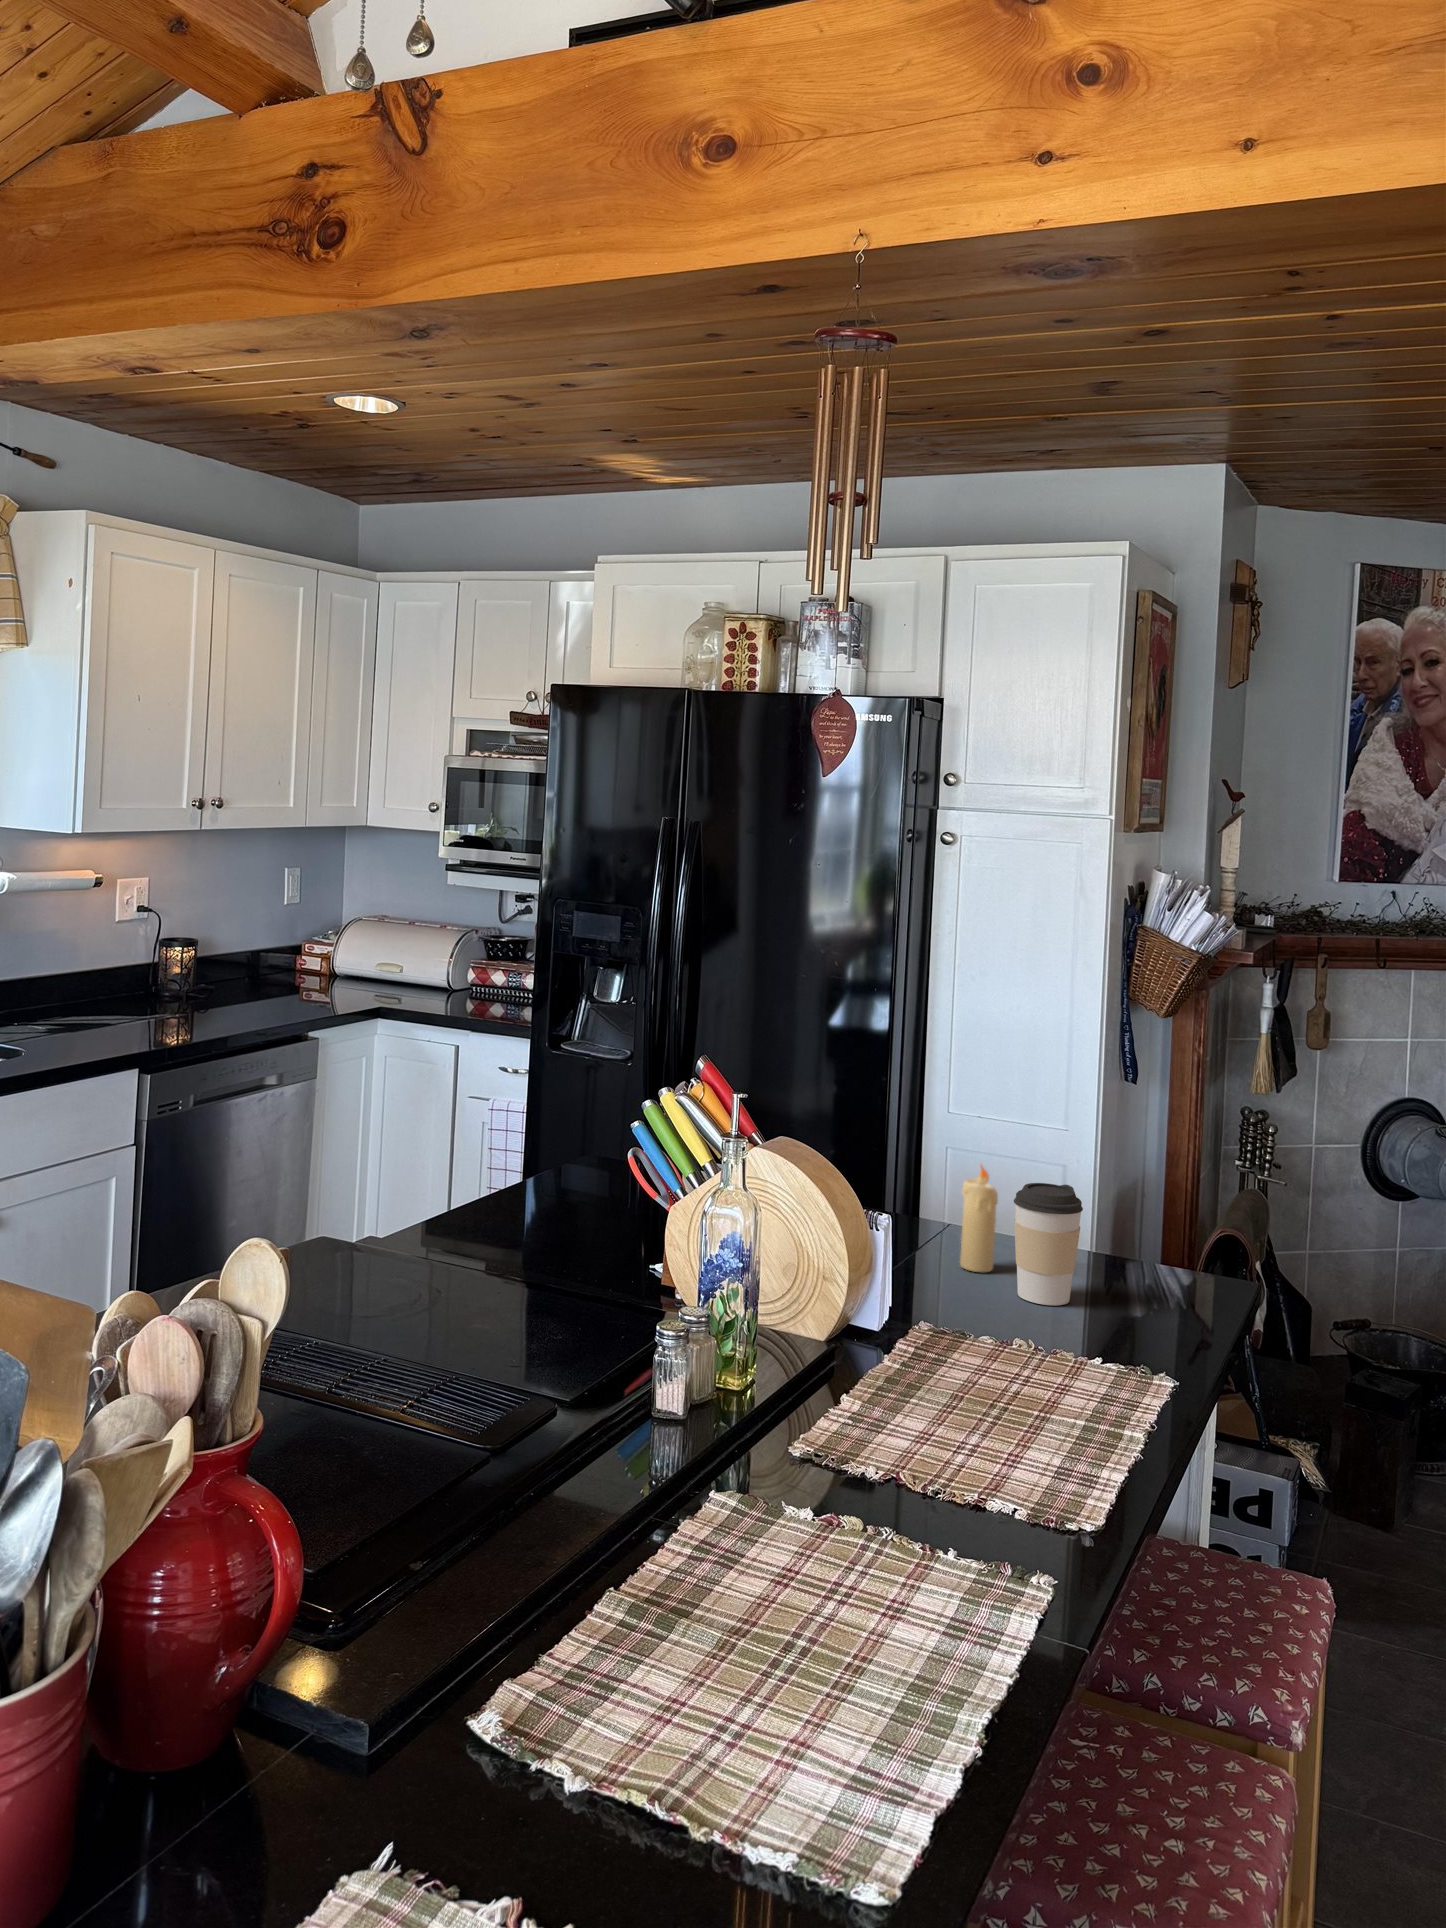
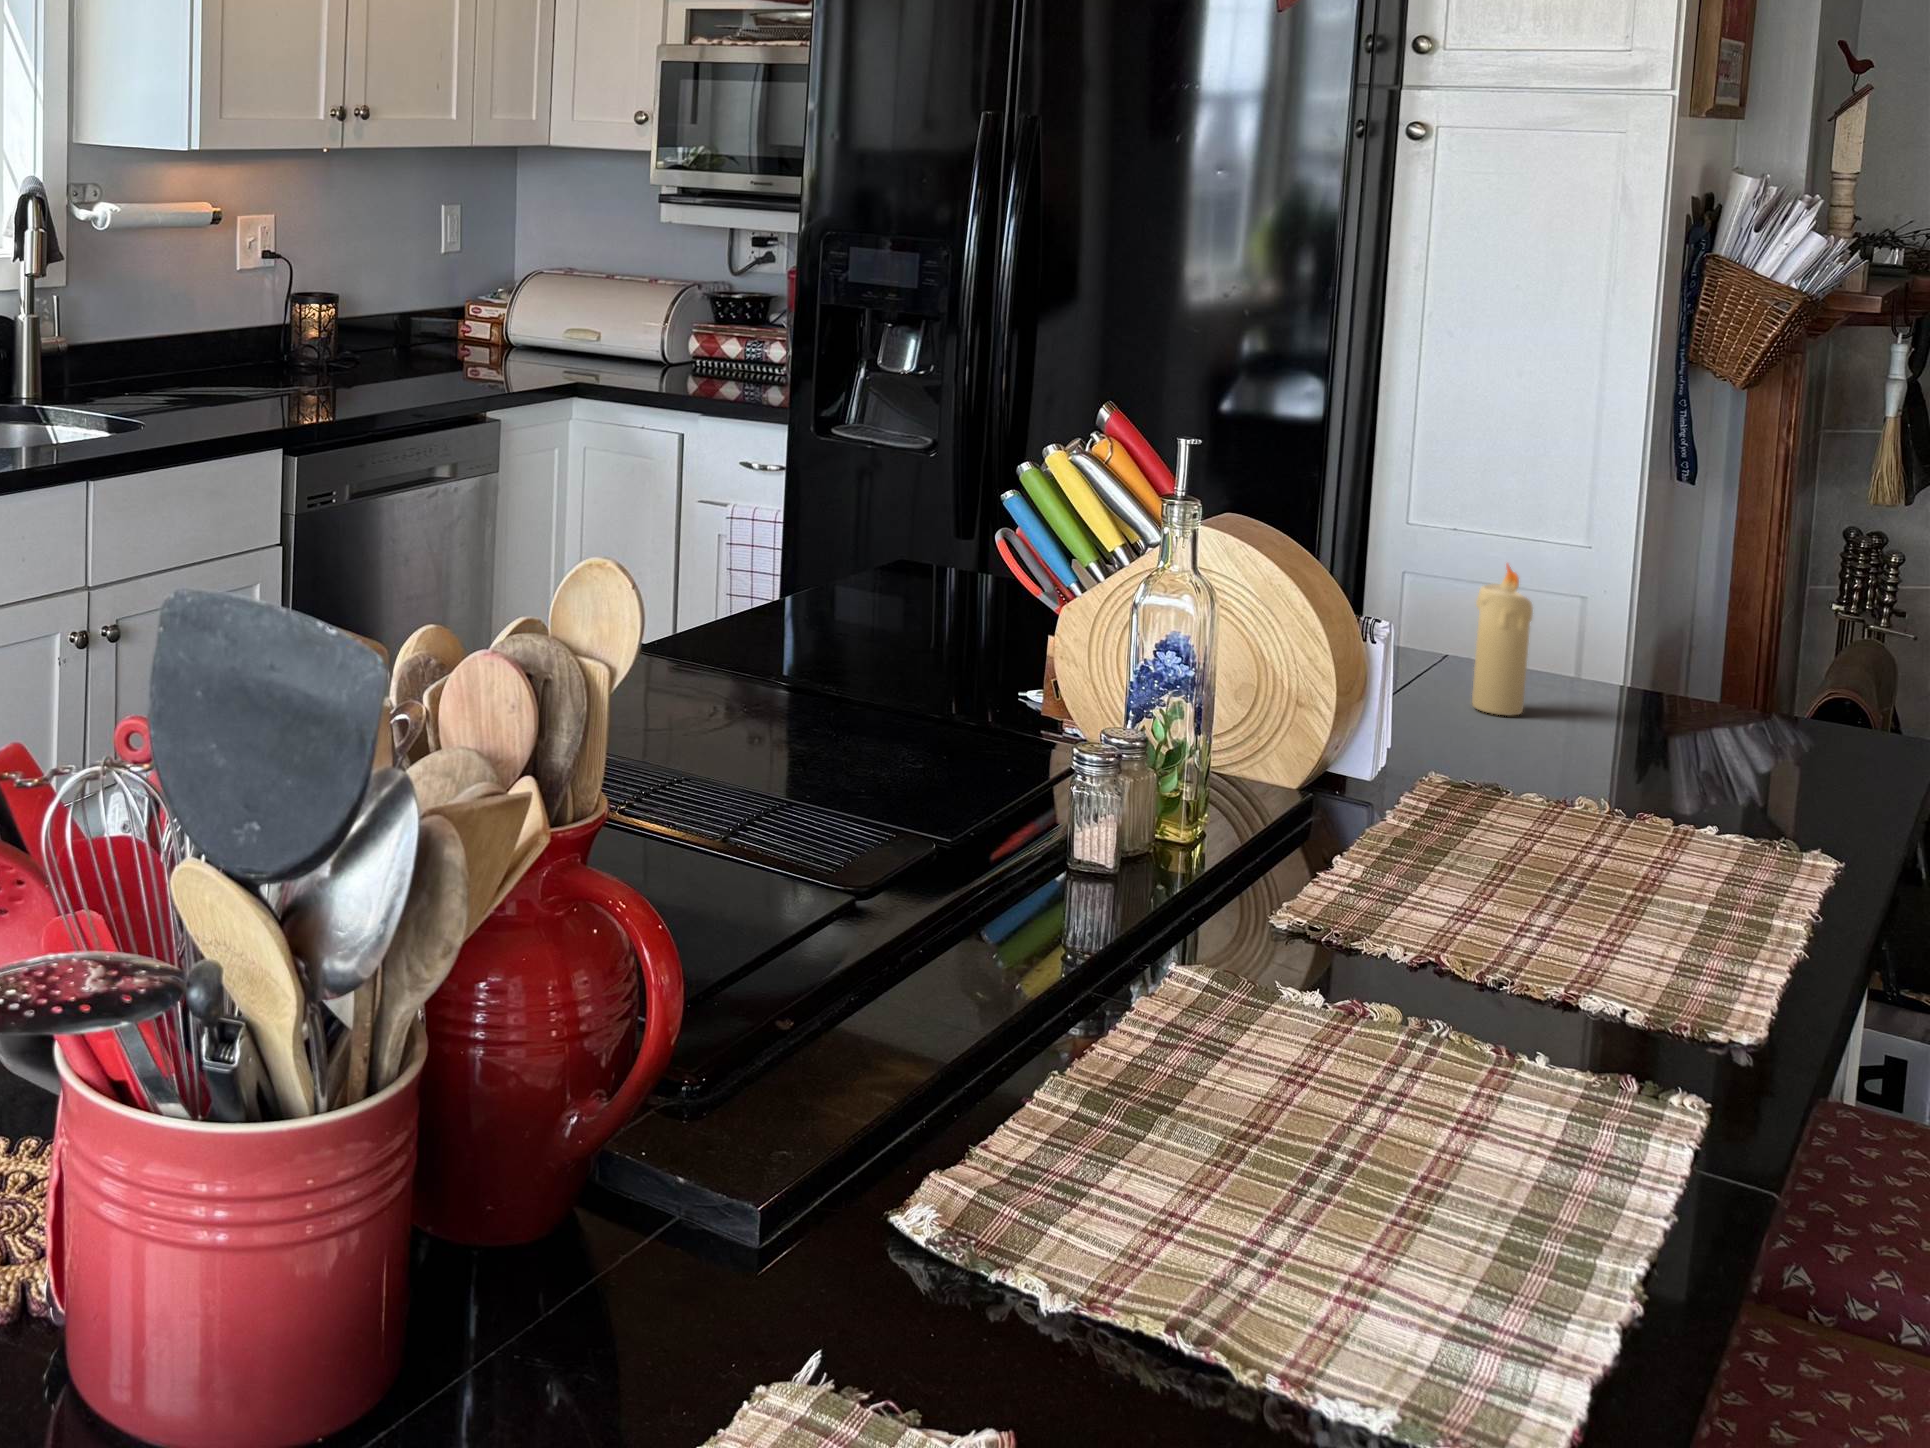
coffee cup: present [1014,1183,1083,1305] -> none [1564,588,1675,760]

